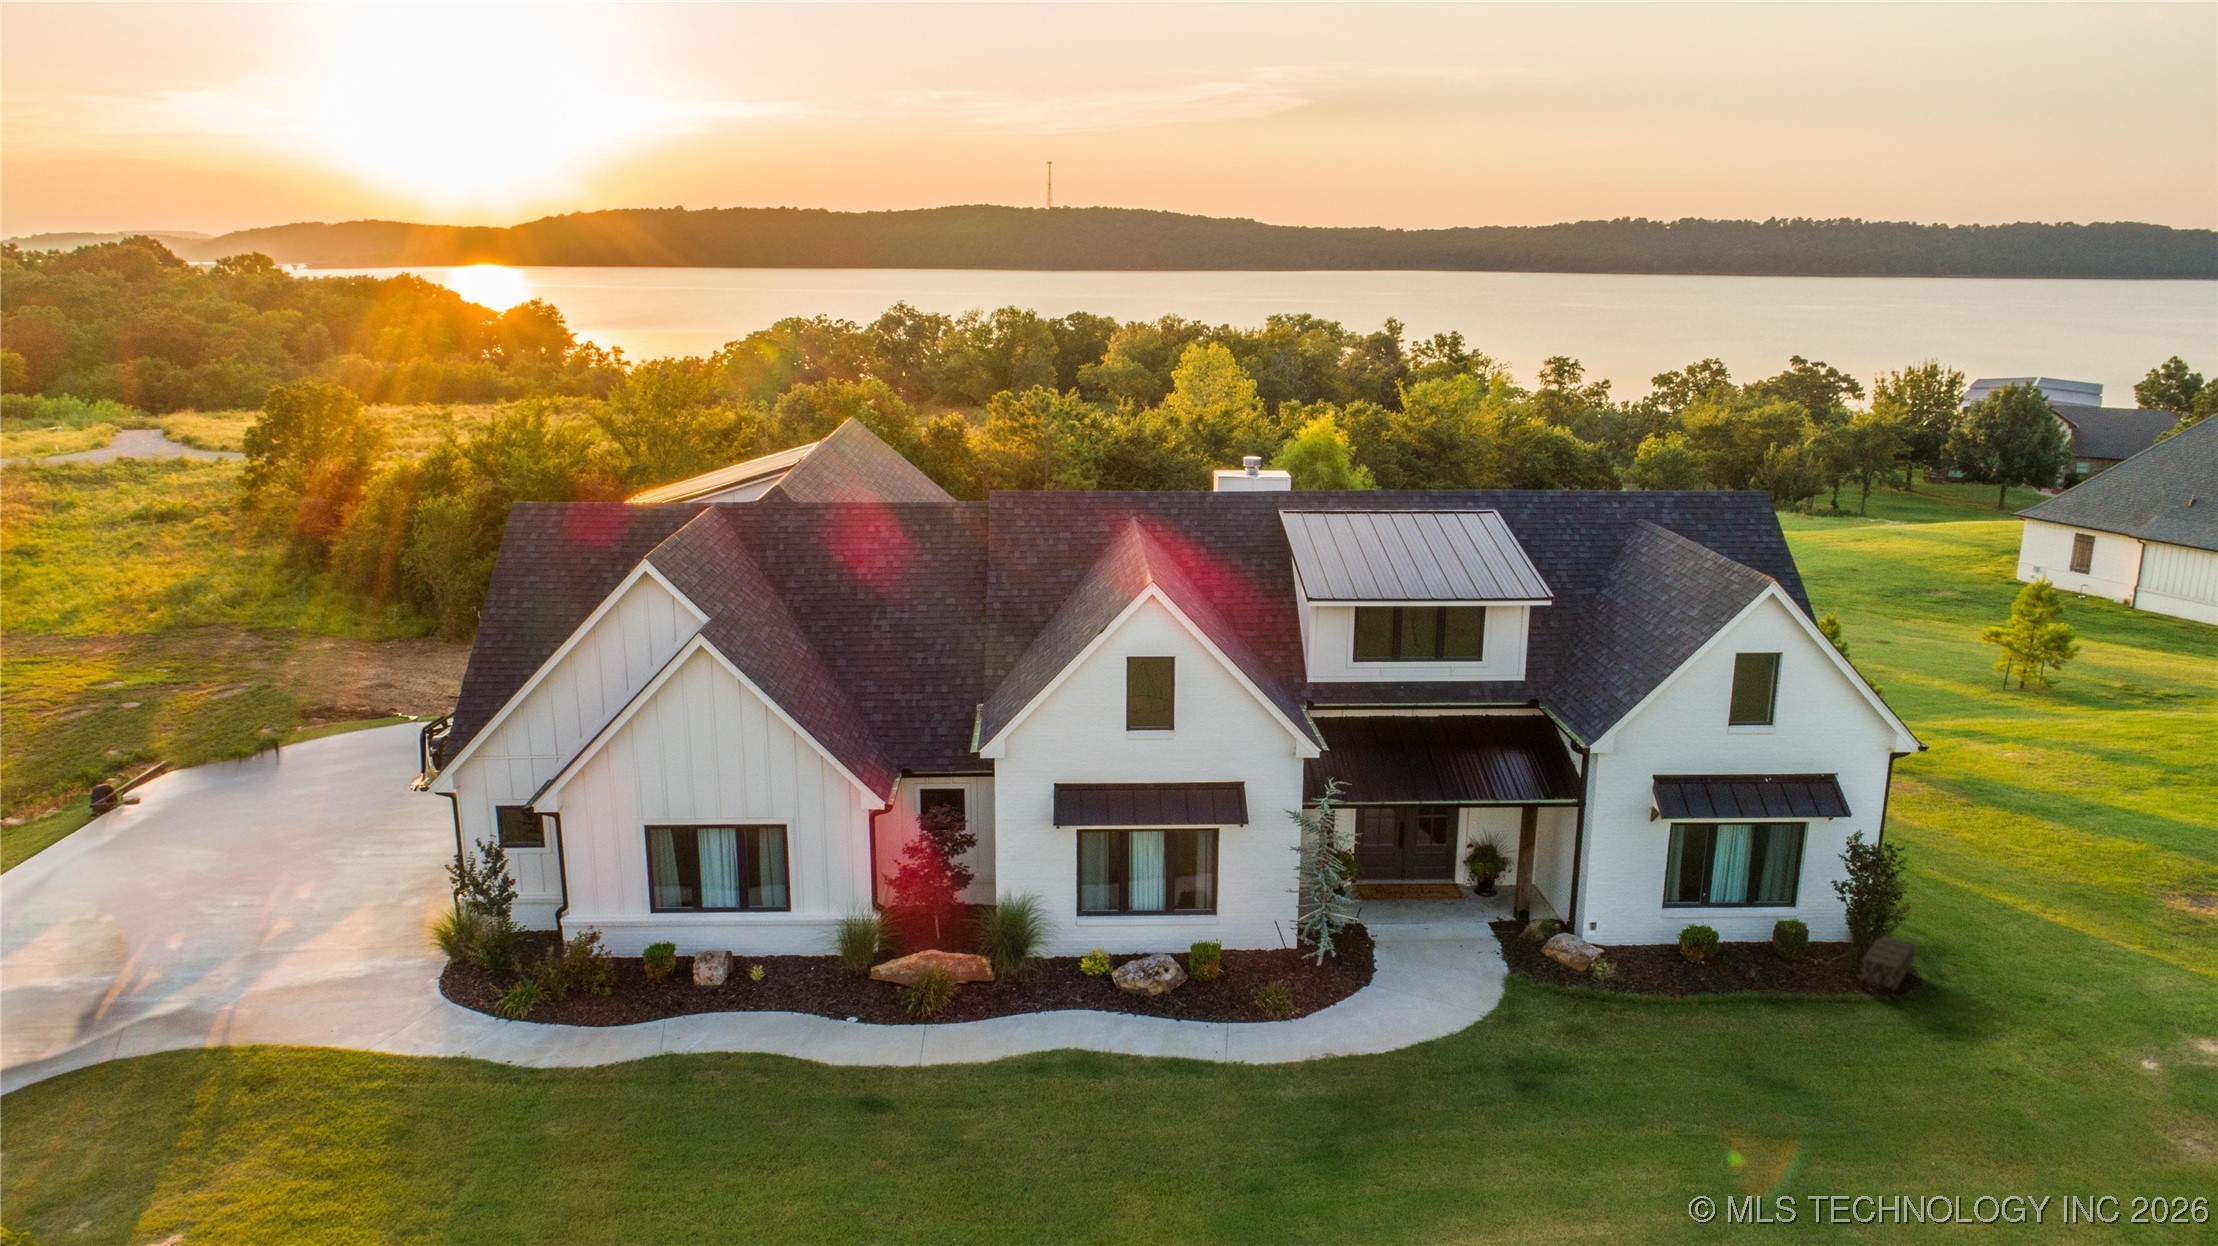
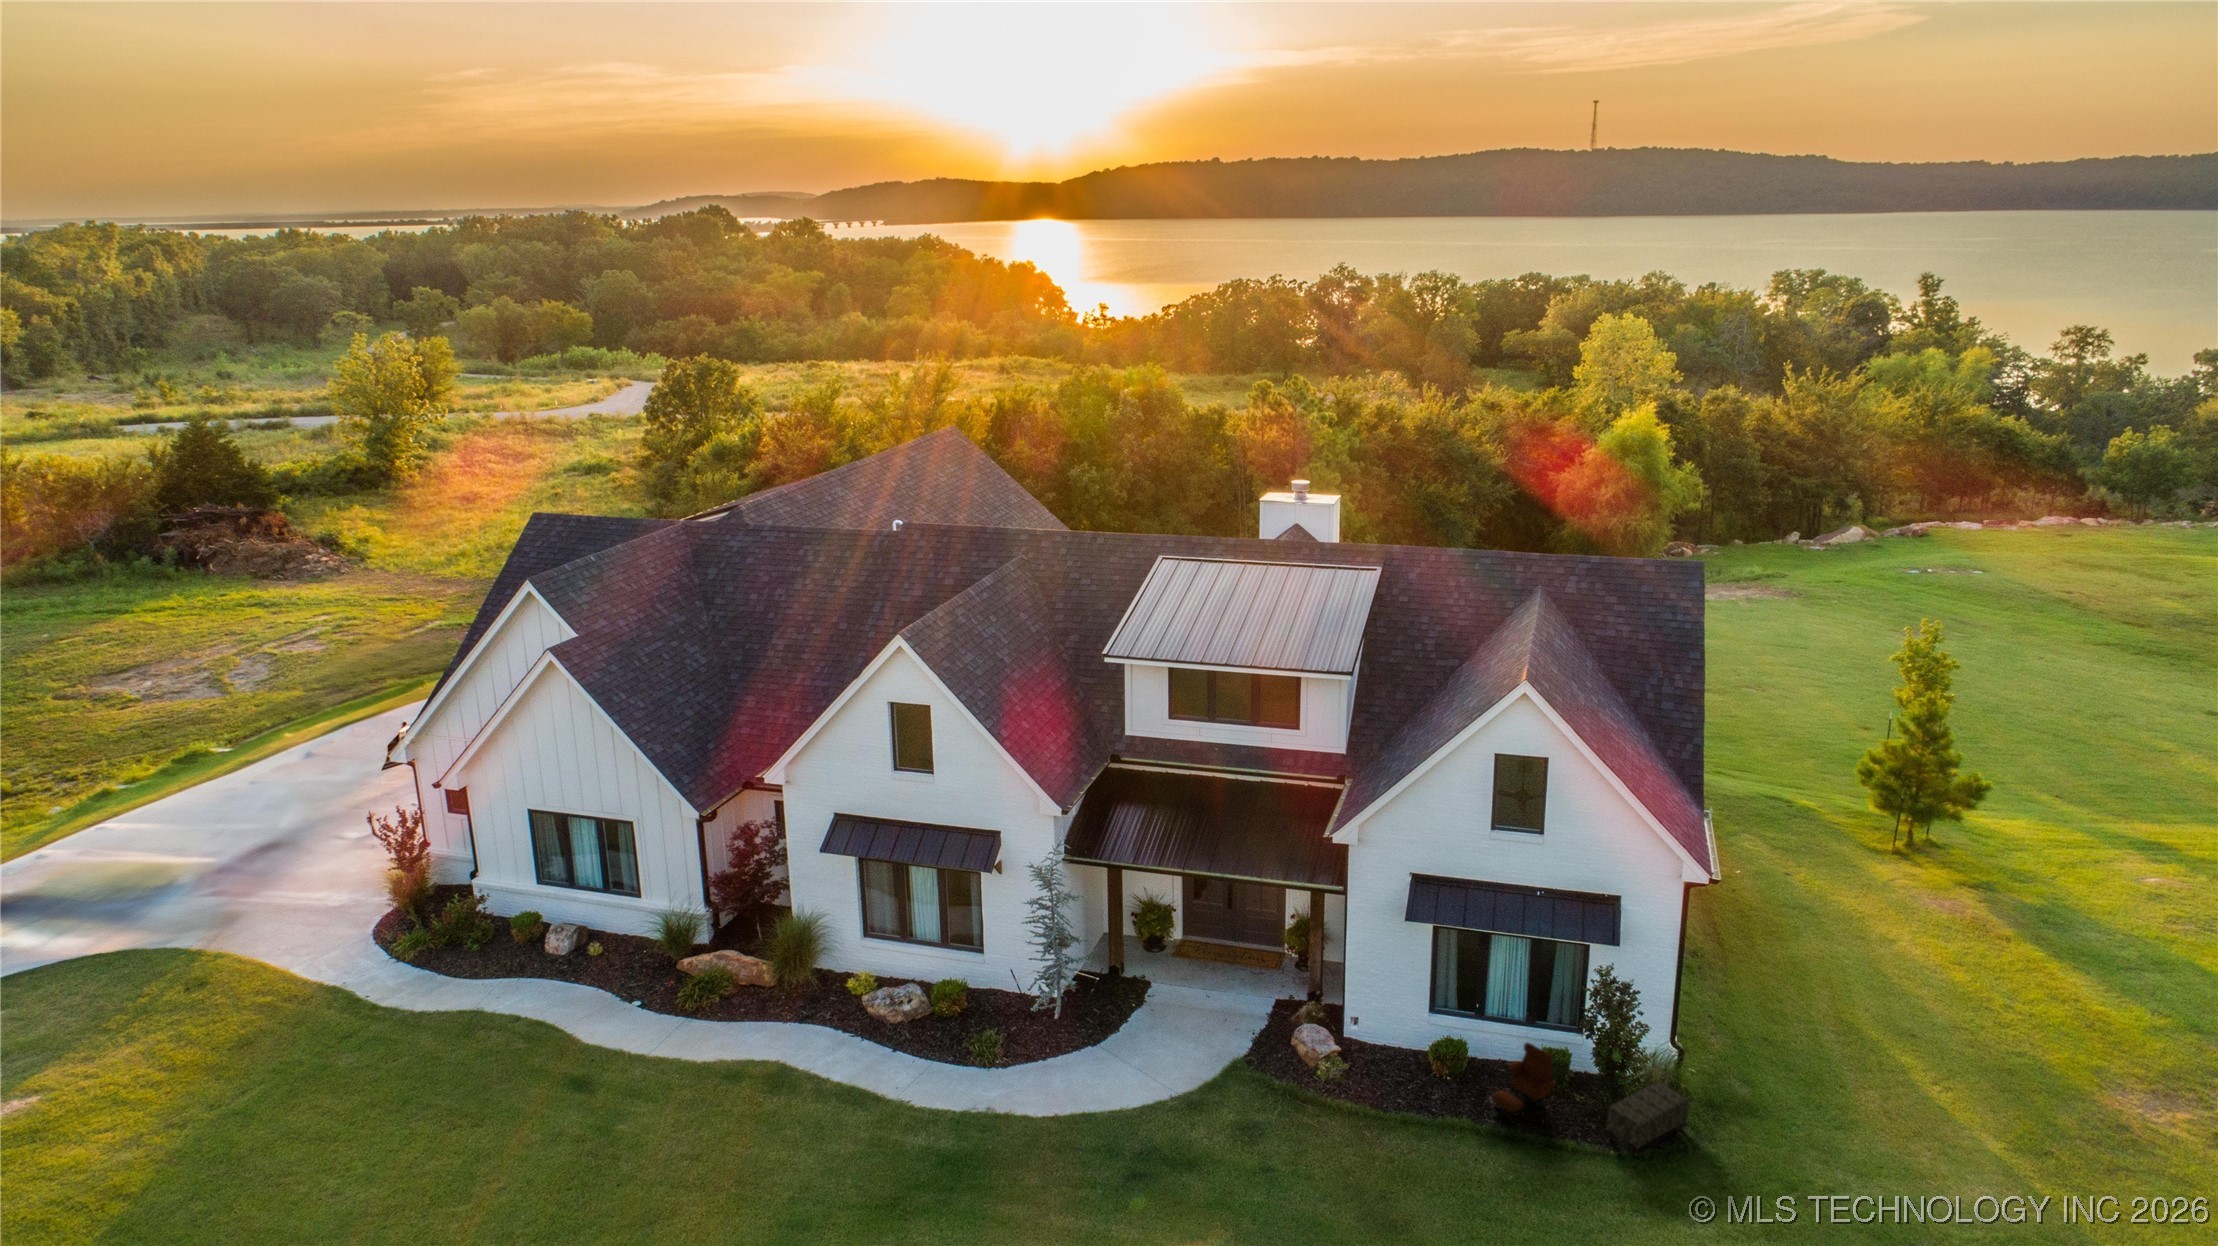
lounge chair: none [1755,917,1805,990] -> present [1493,1043,1556,1123]

